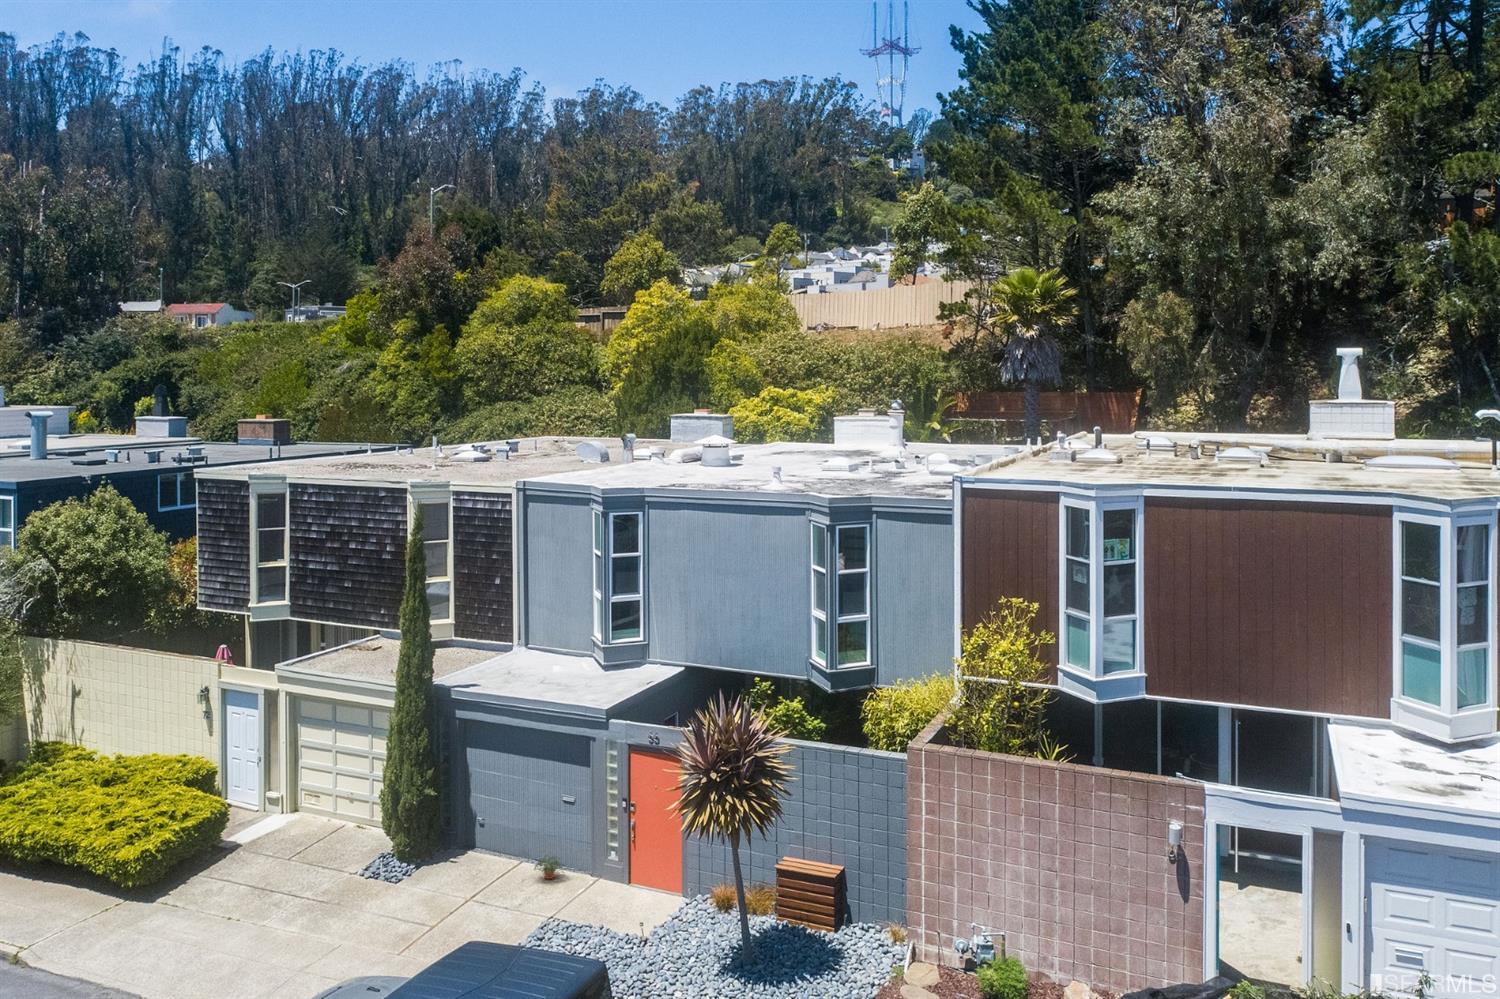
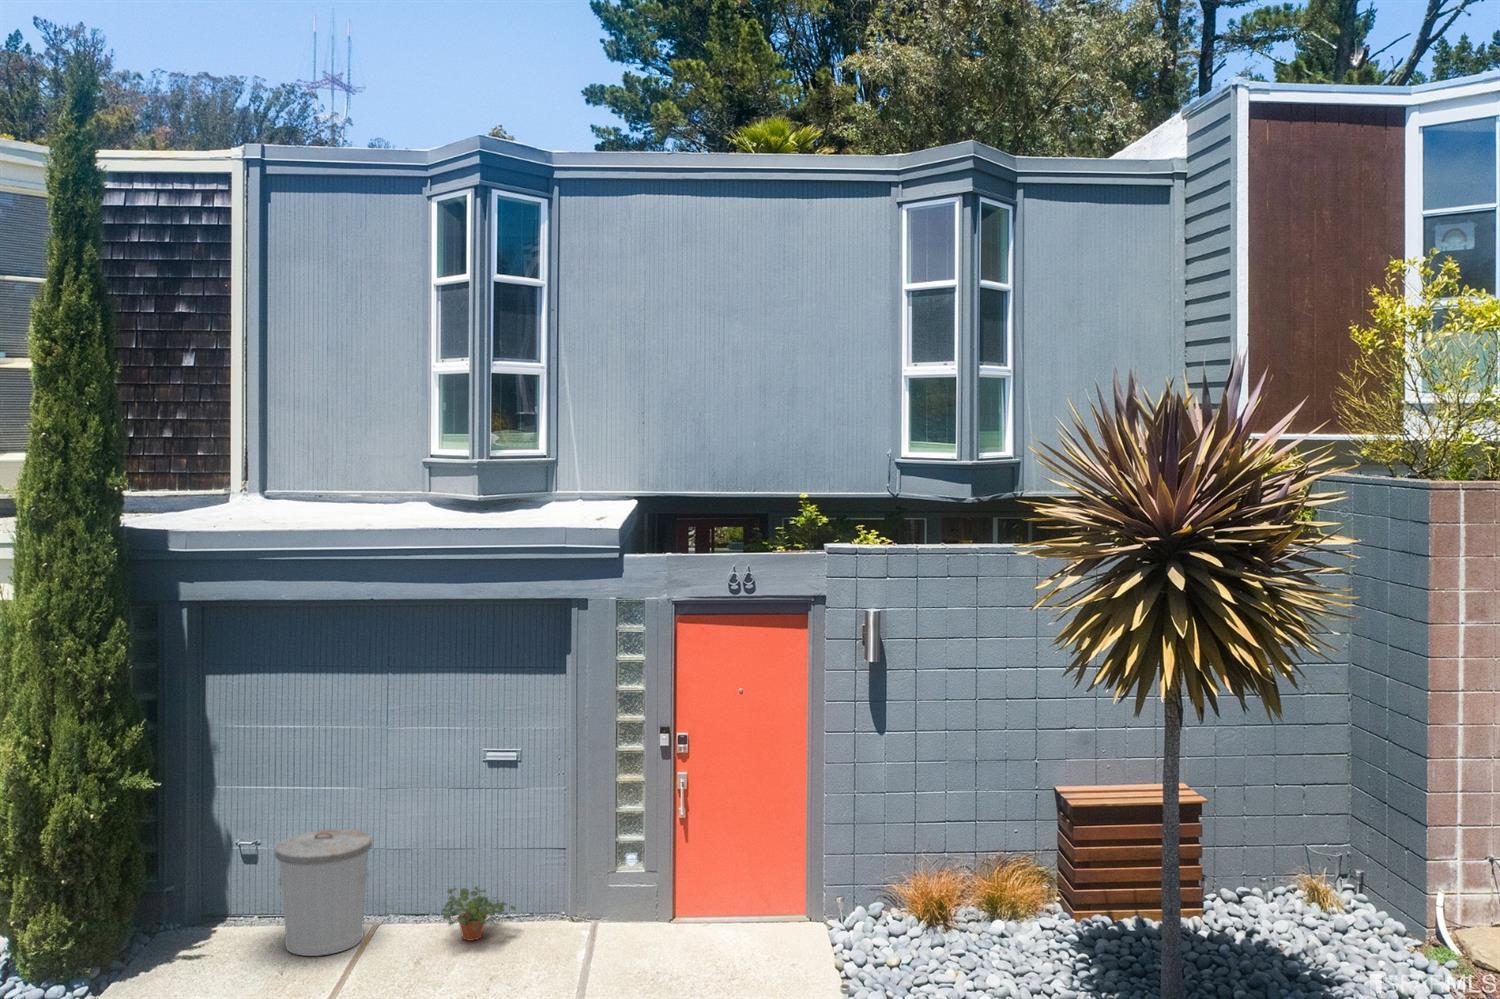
trash can: none [478,819,518,873] -> present [275,829,372,956]

